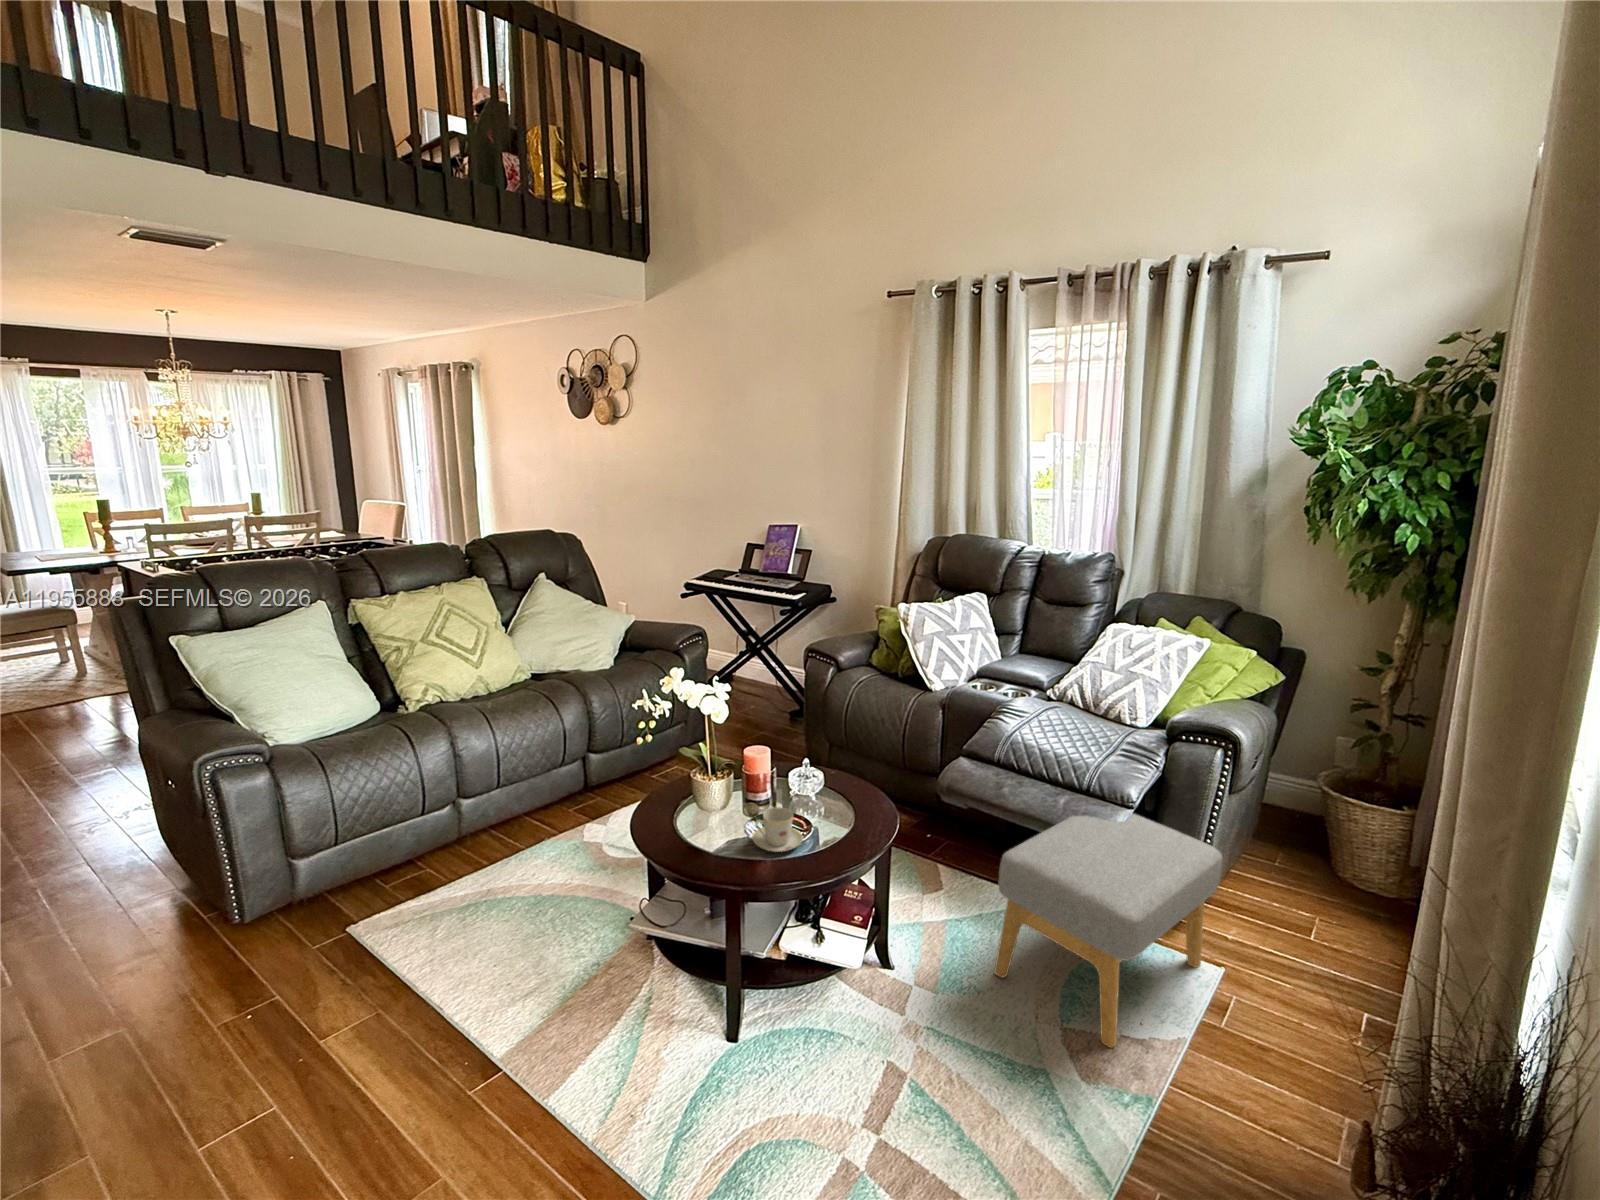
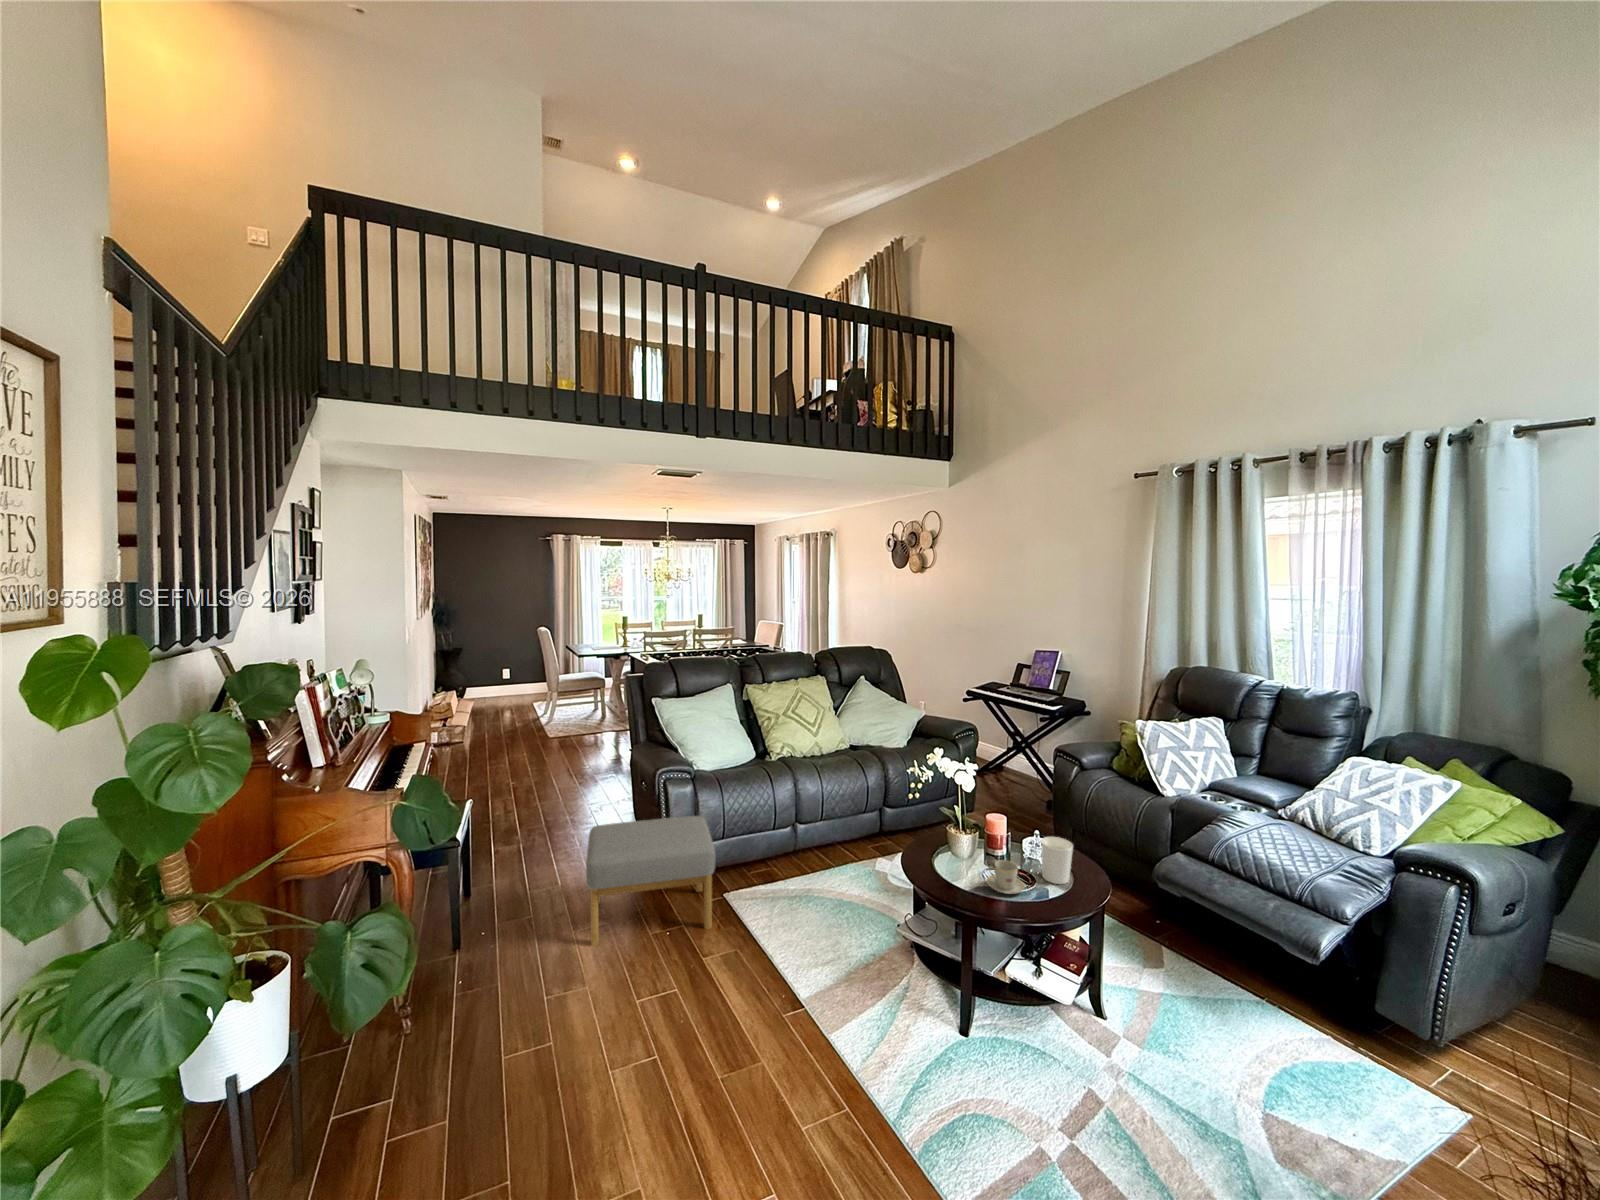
candle holder: none [817,765,856,824] -> present [1041,837,1073,884]
footstool: present [994,814,1222,1048] -> present [586,816,715,946]

